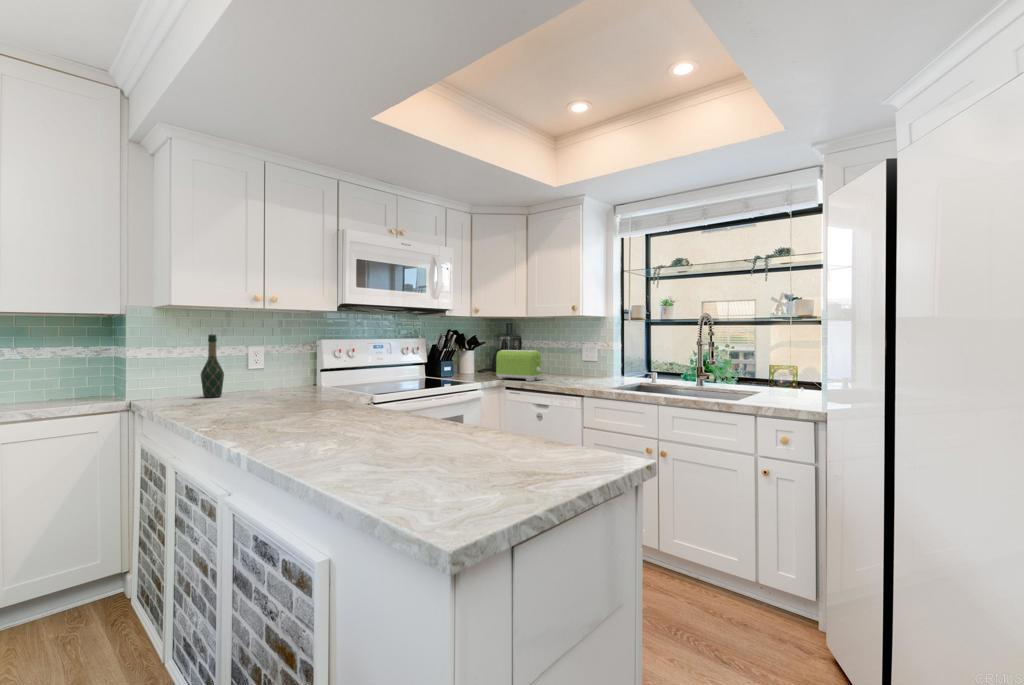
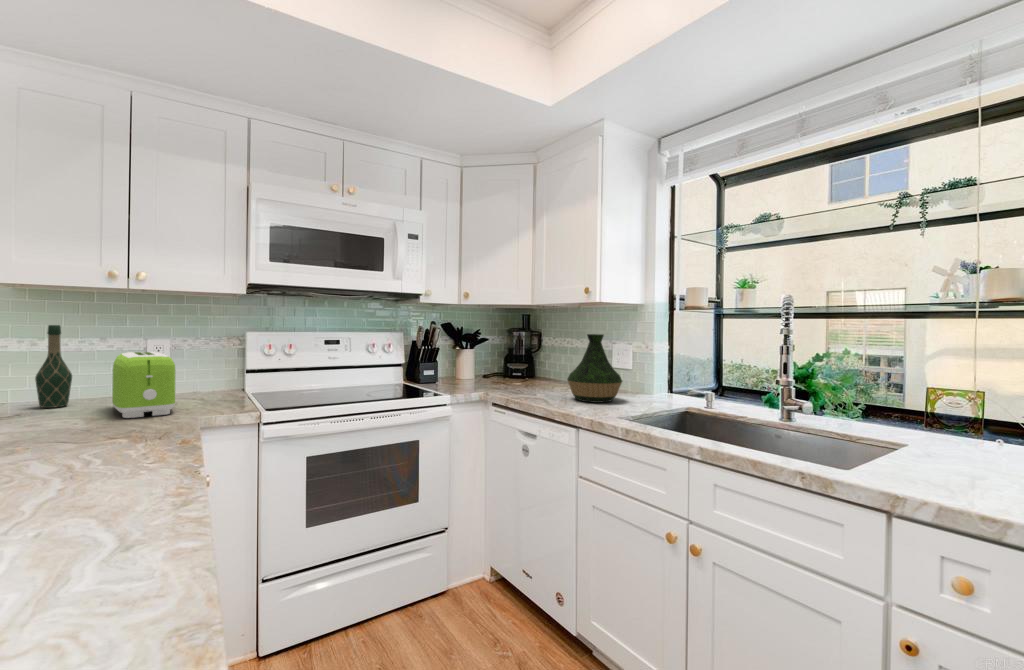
vase: none [561,337,598,383] -> present [567,334,622,403]
toaster: present [496,350,541,381] -> present [112,352,175,418]

